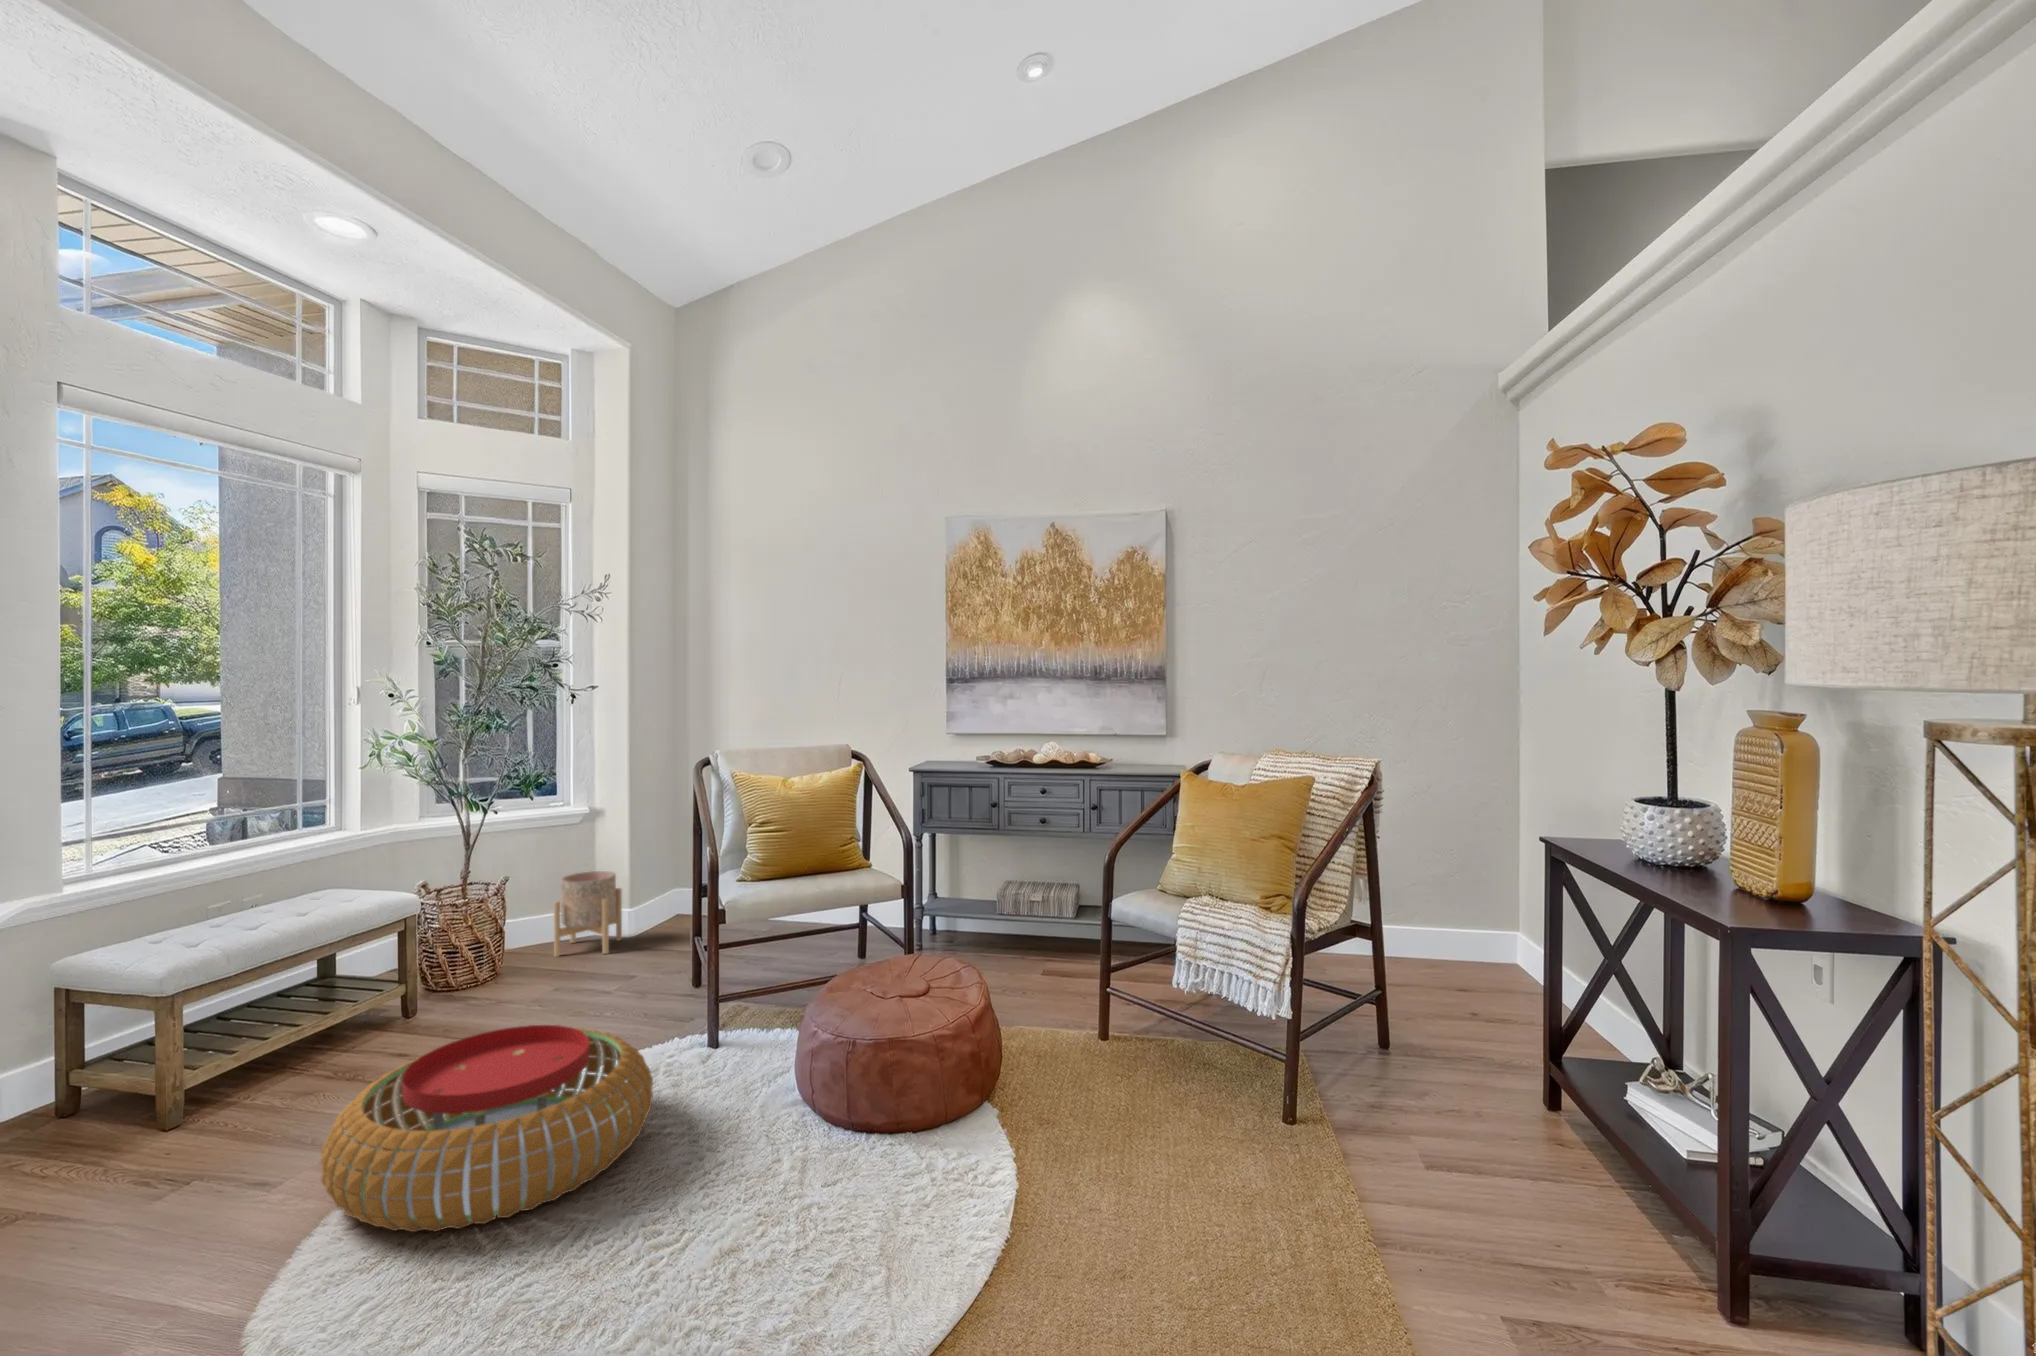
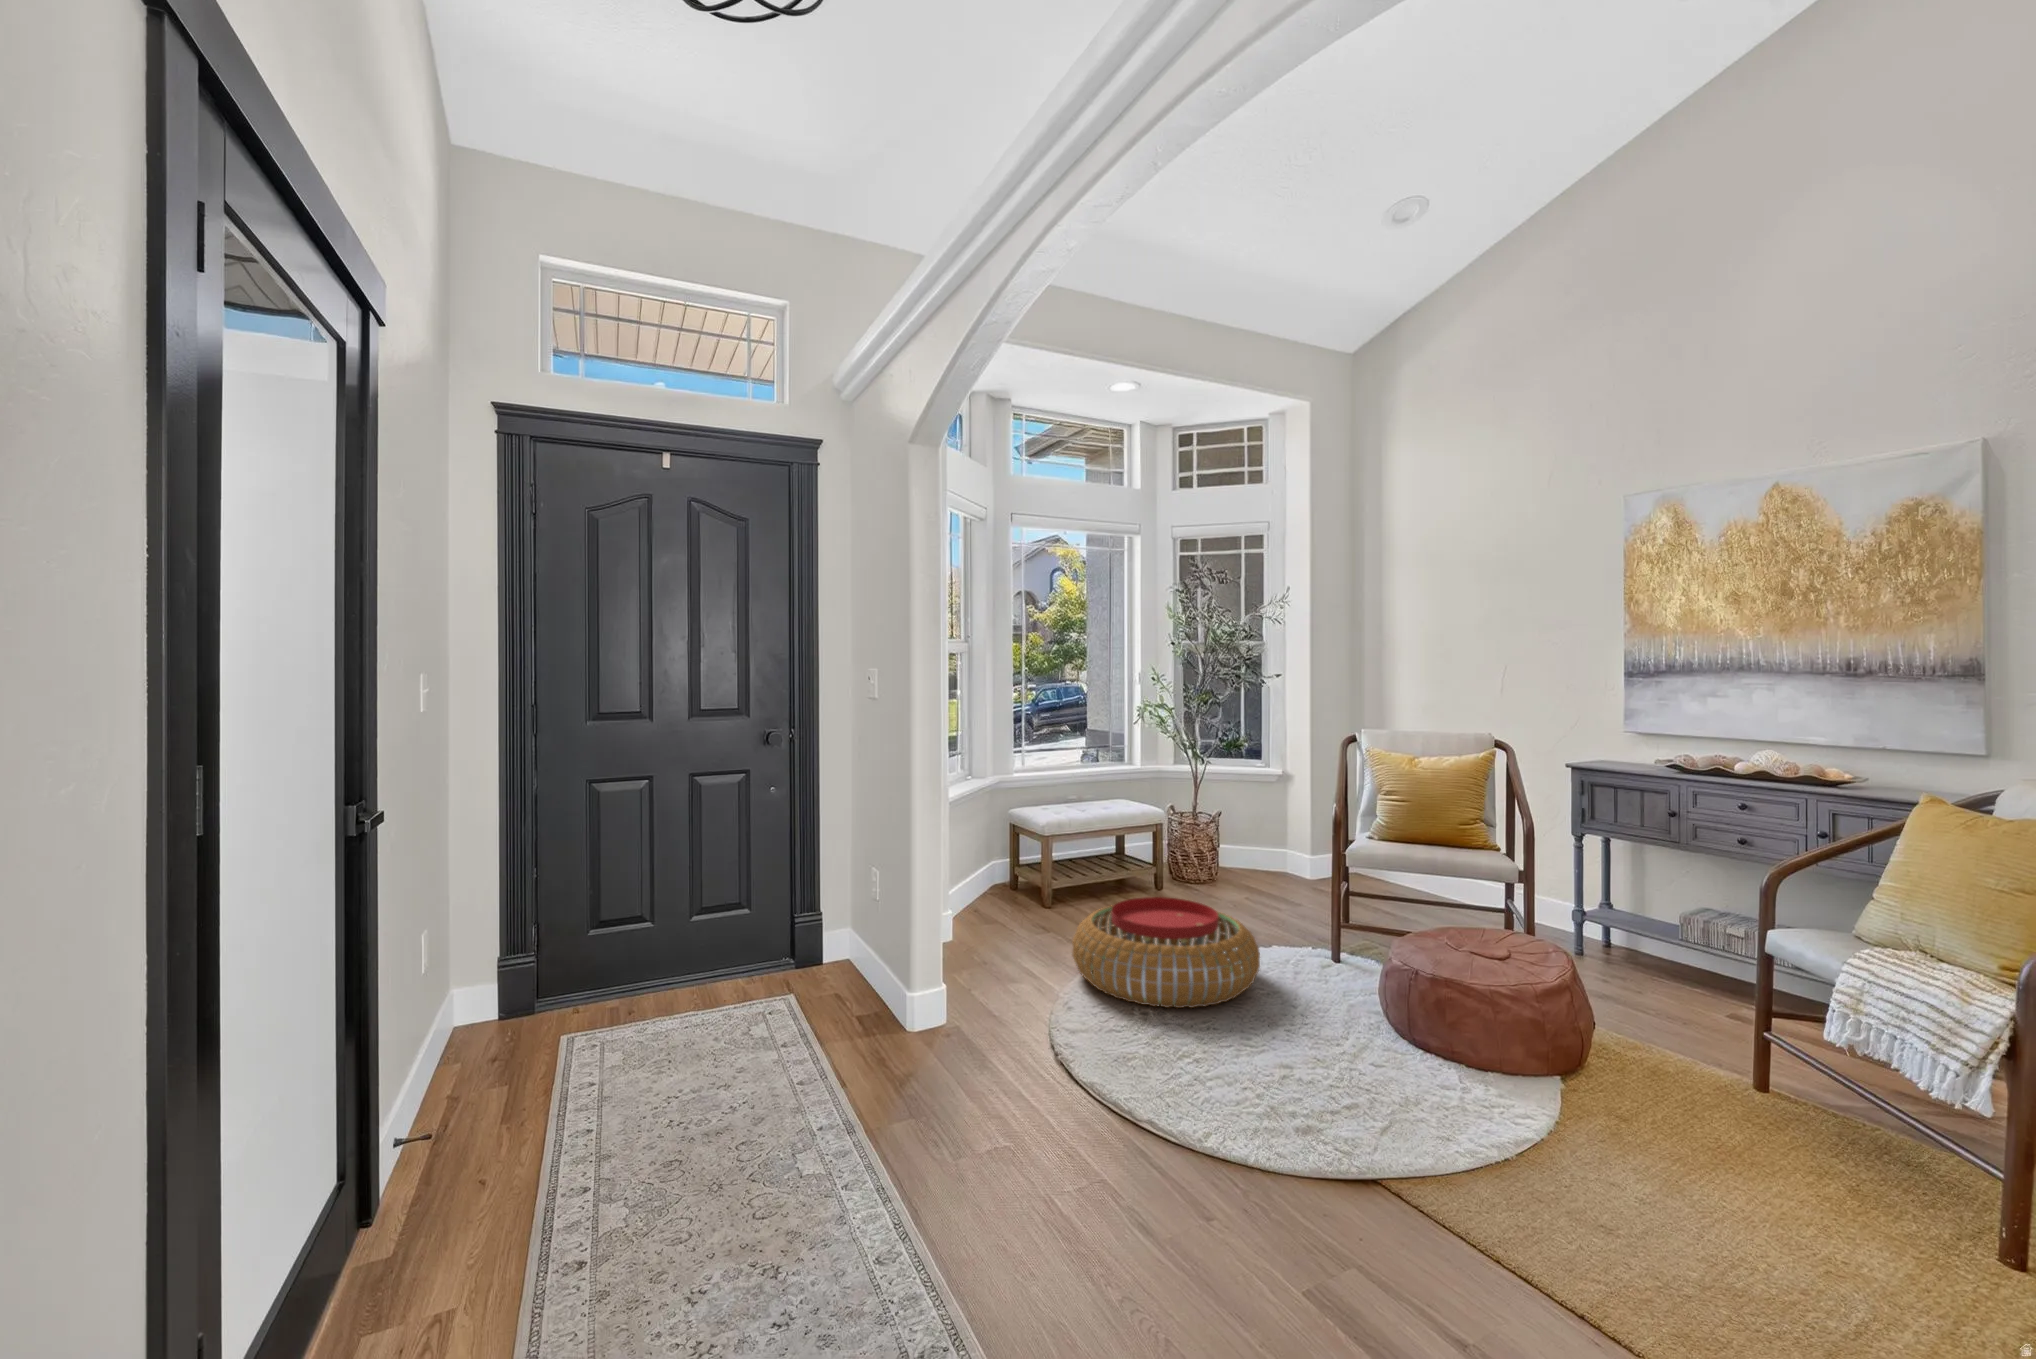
planter: present [554,871,622,957] -> none [1255,820,1308,886]

